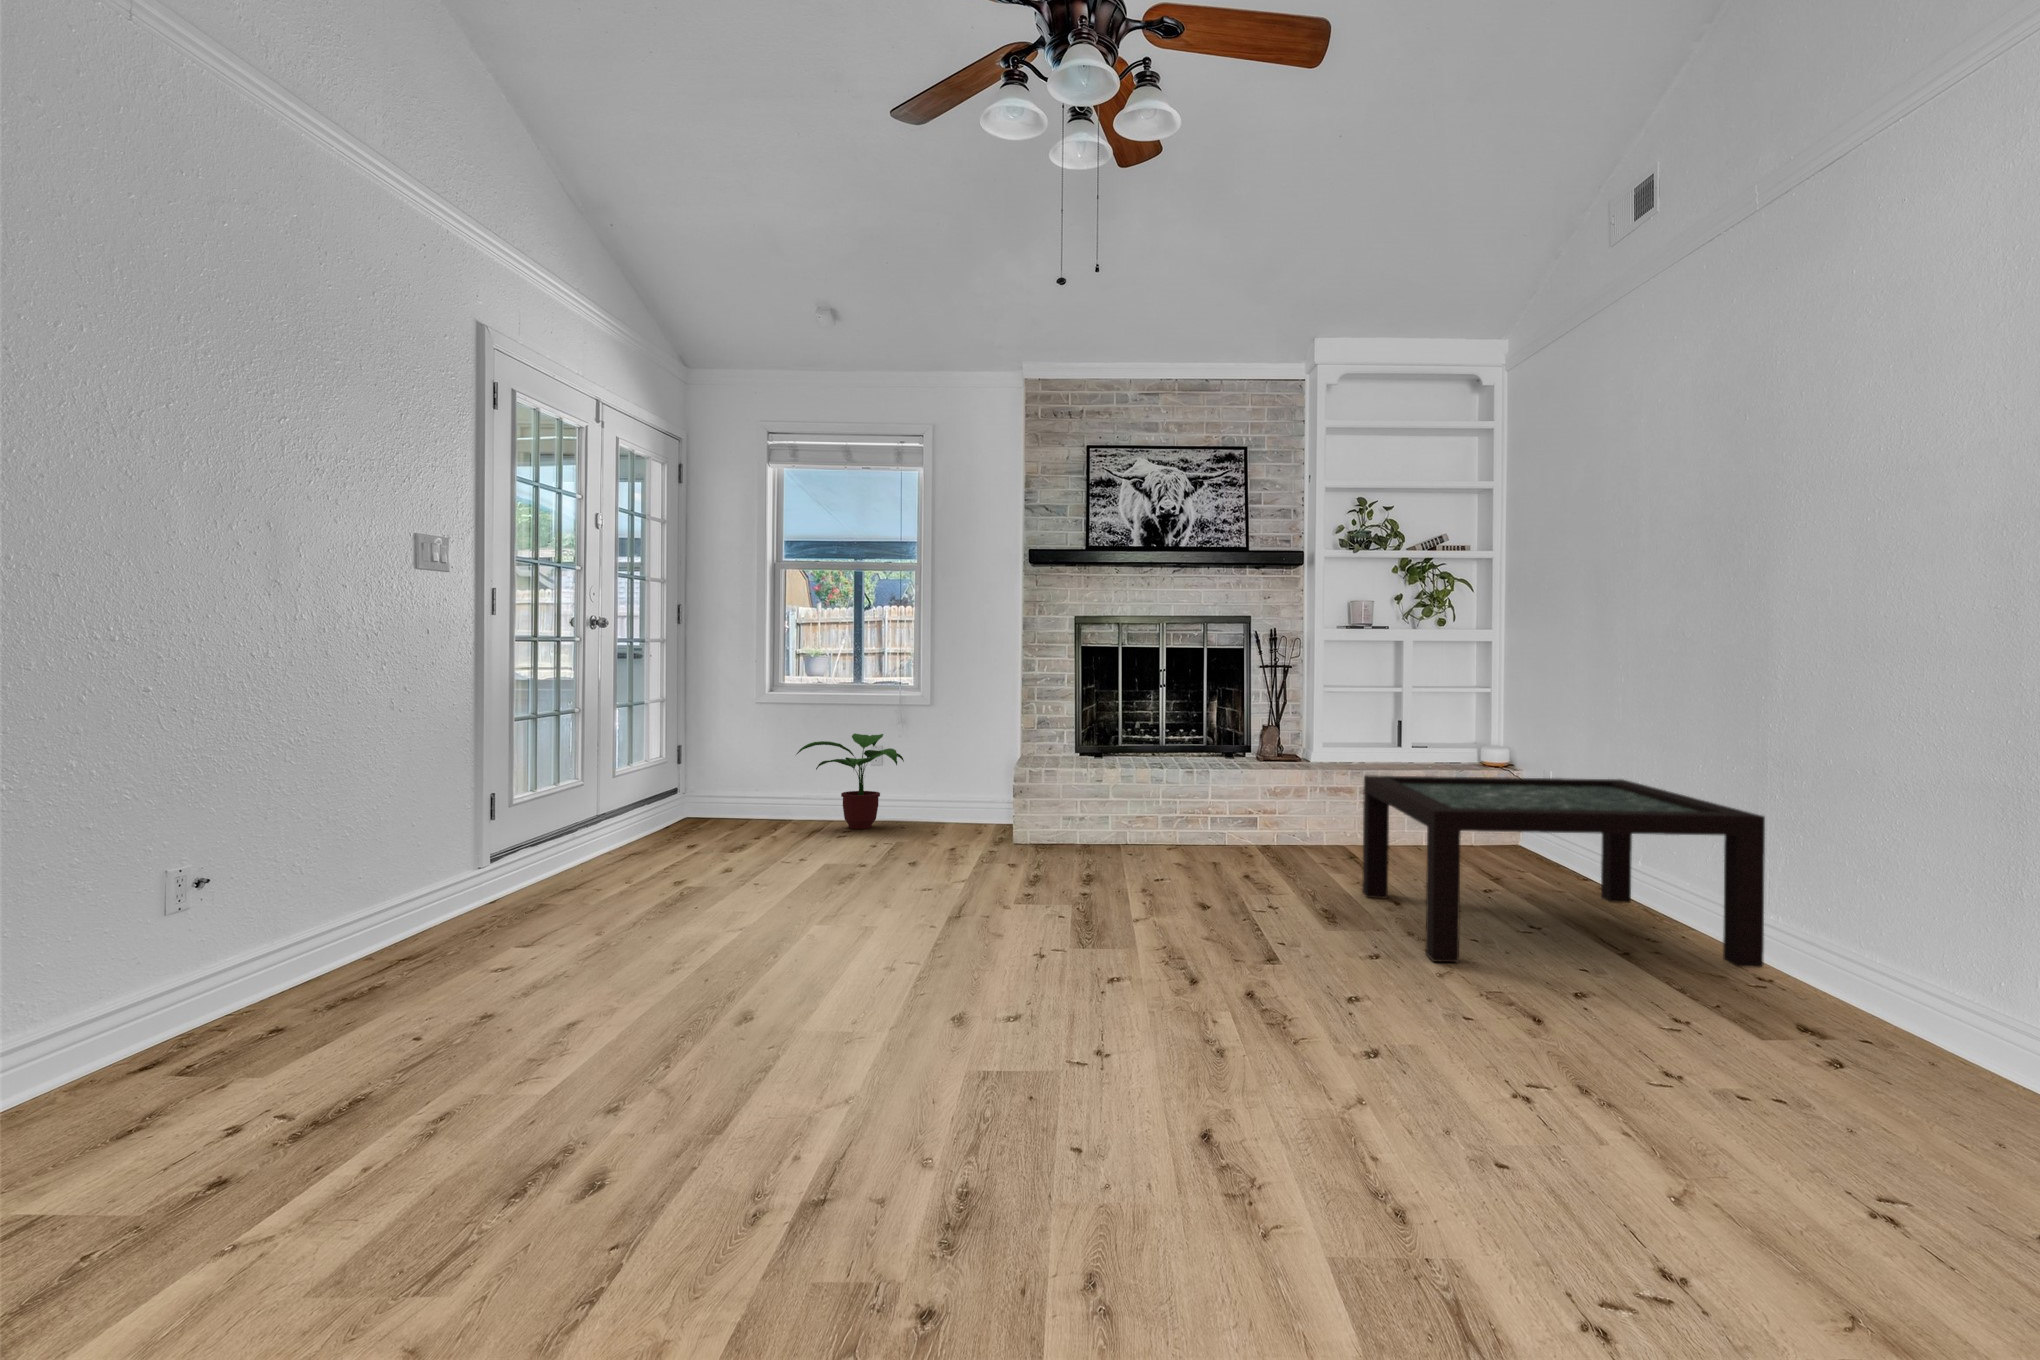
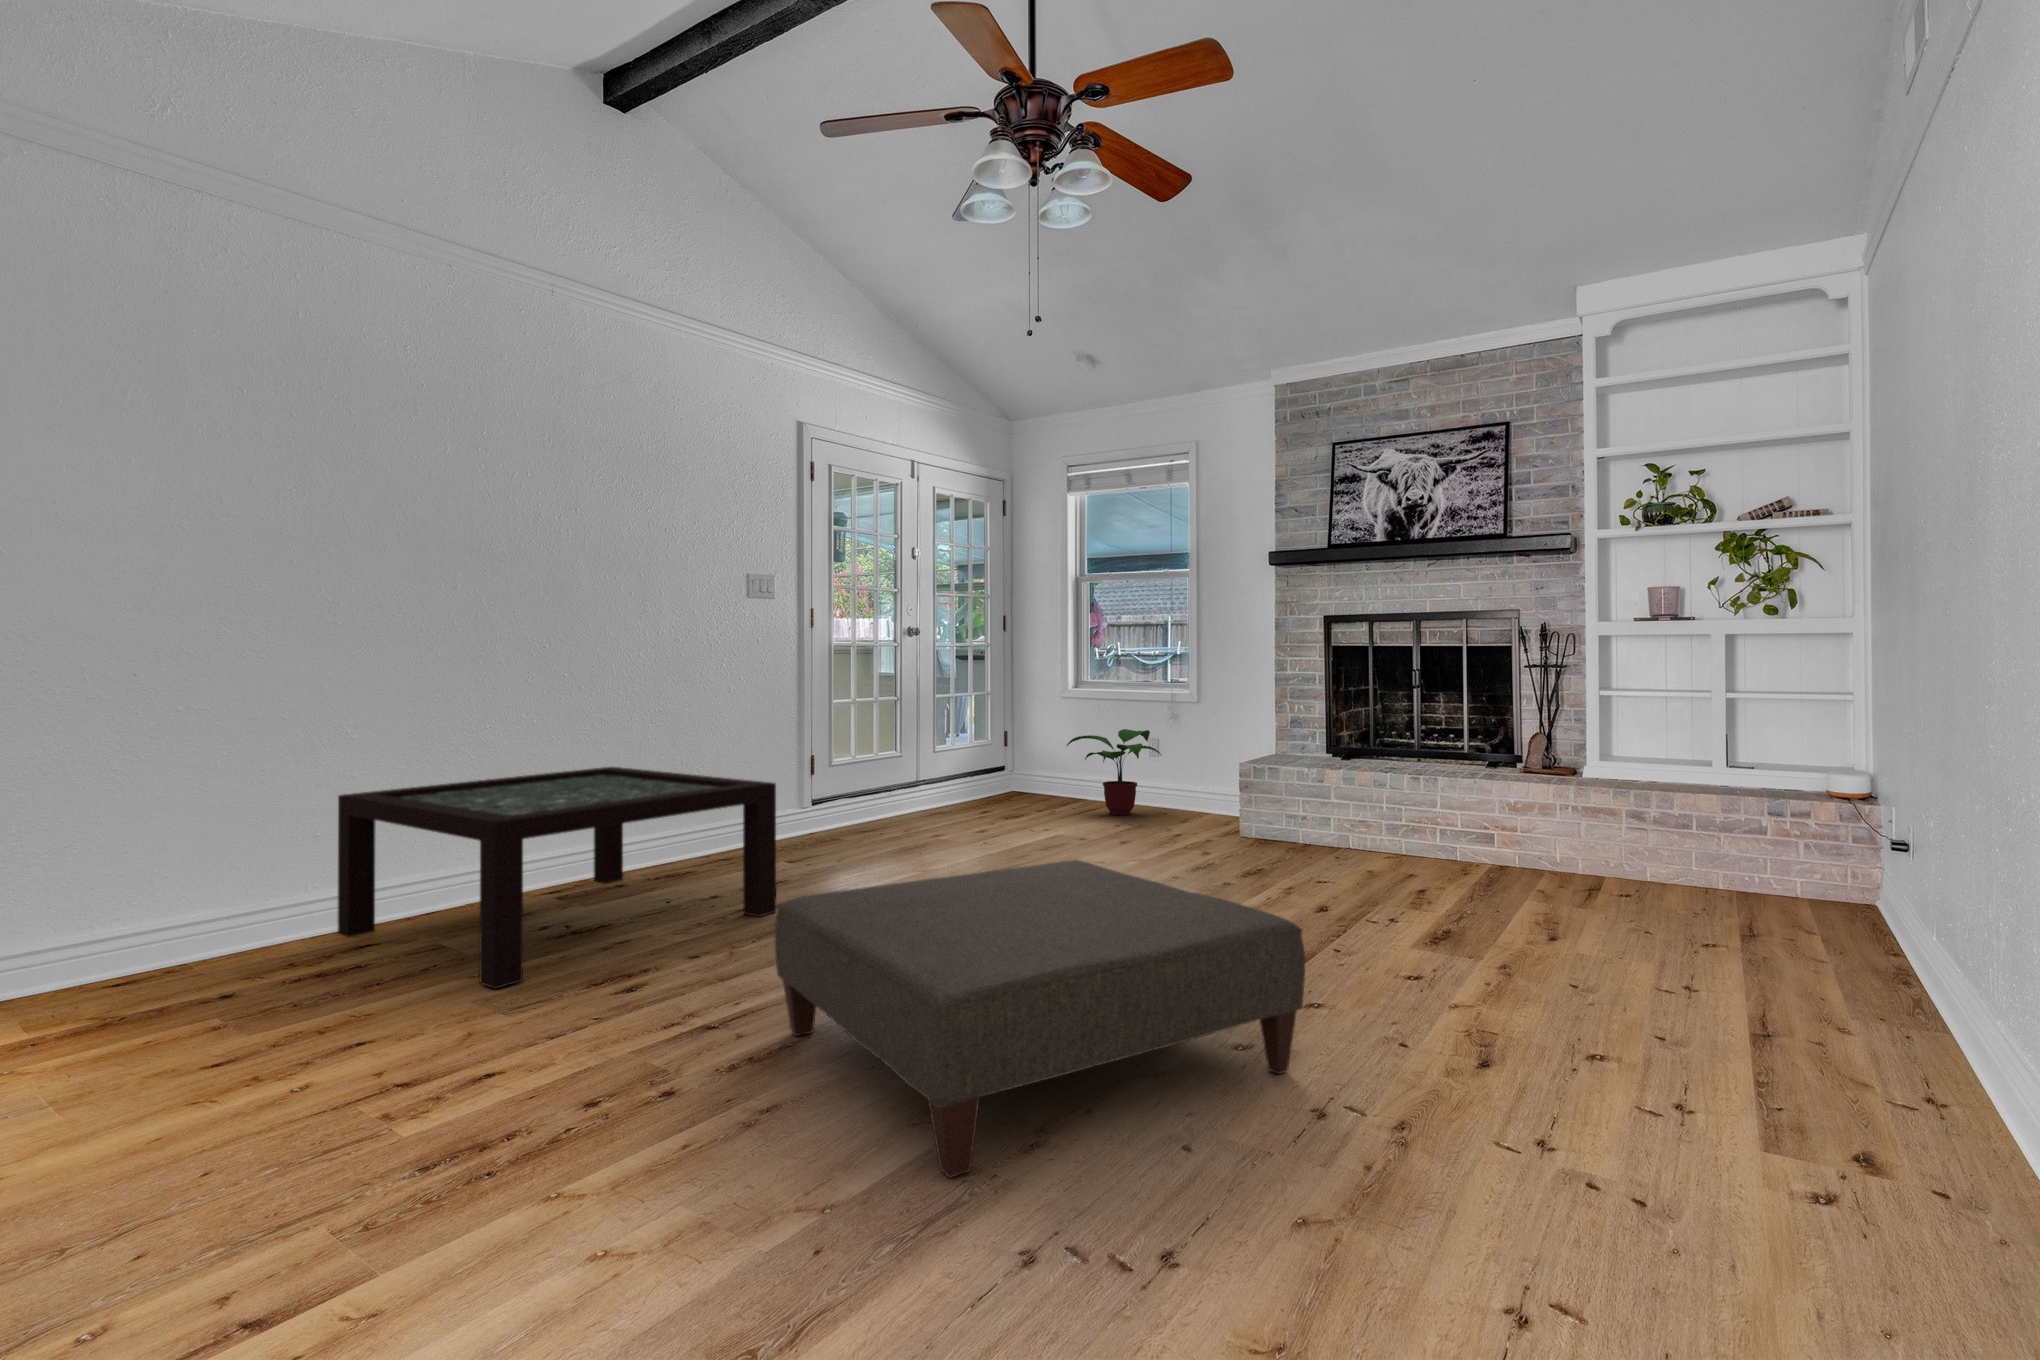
coffee table: present [1362,775,1765,968] -> present [338,767,776,989]
ottoman: none [961,859,1412,1117] -> present [775,860,1305,1177]

